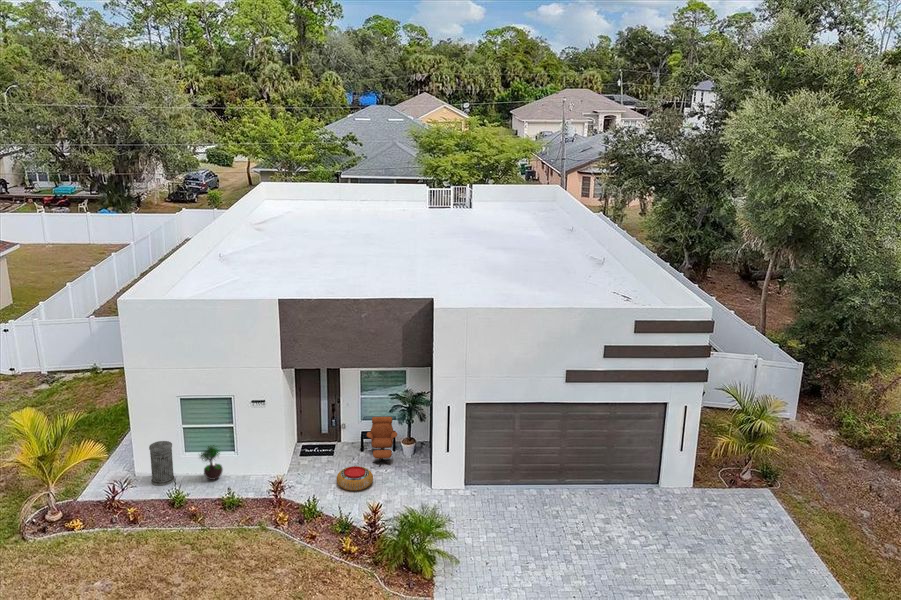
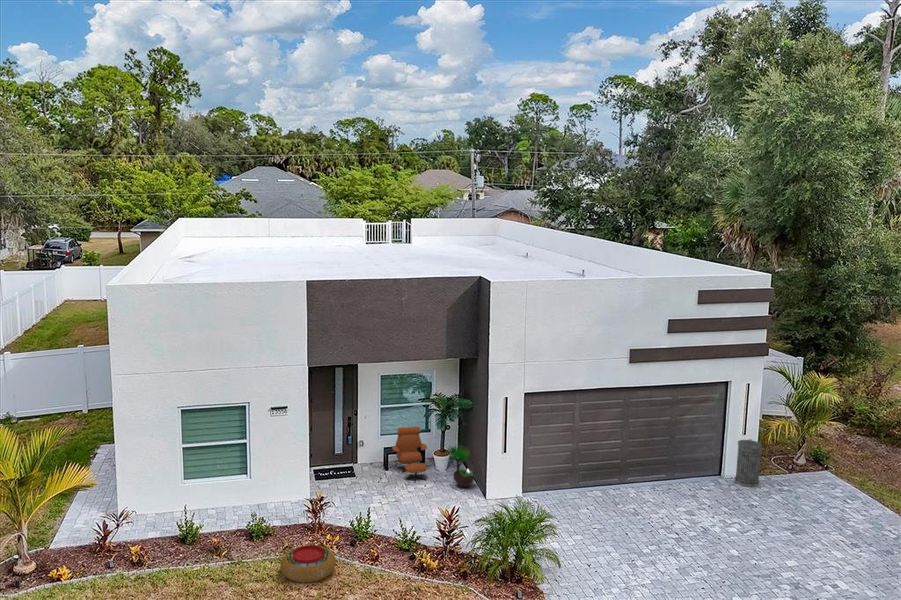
trash can: present [149,441,175,486] -> present [735,439,762,487]
potted tree: present [200,445,223,480] -> present [448,446,474,487]
pouf: present [337,466,373,491] -> present [281,545,336,583]

